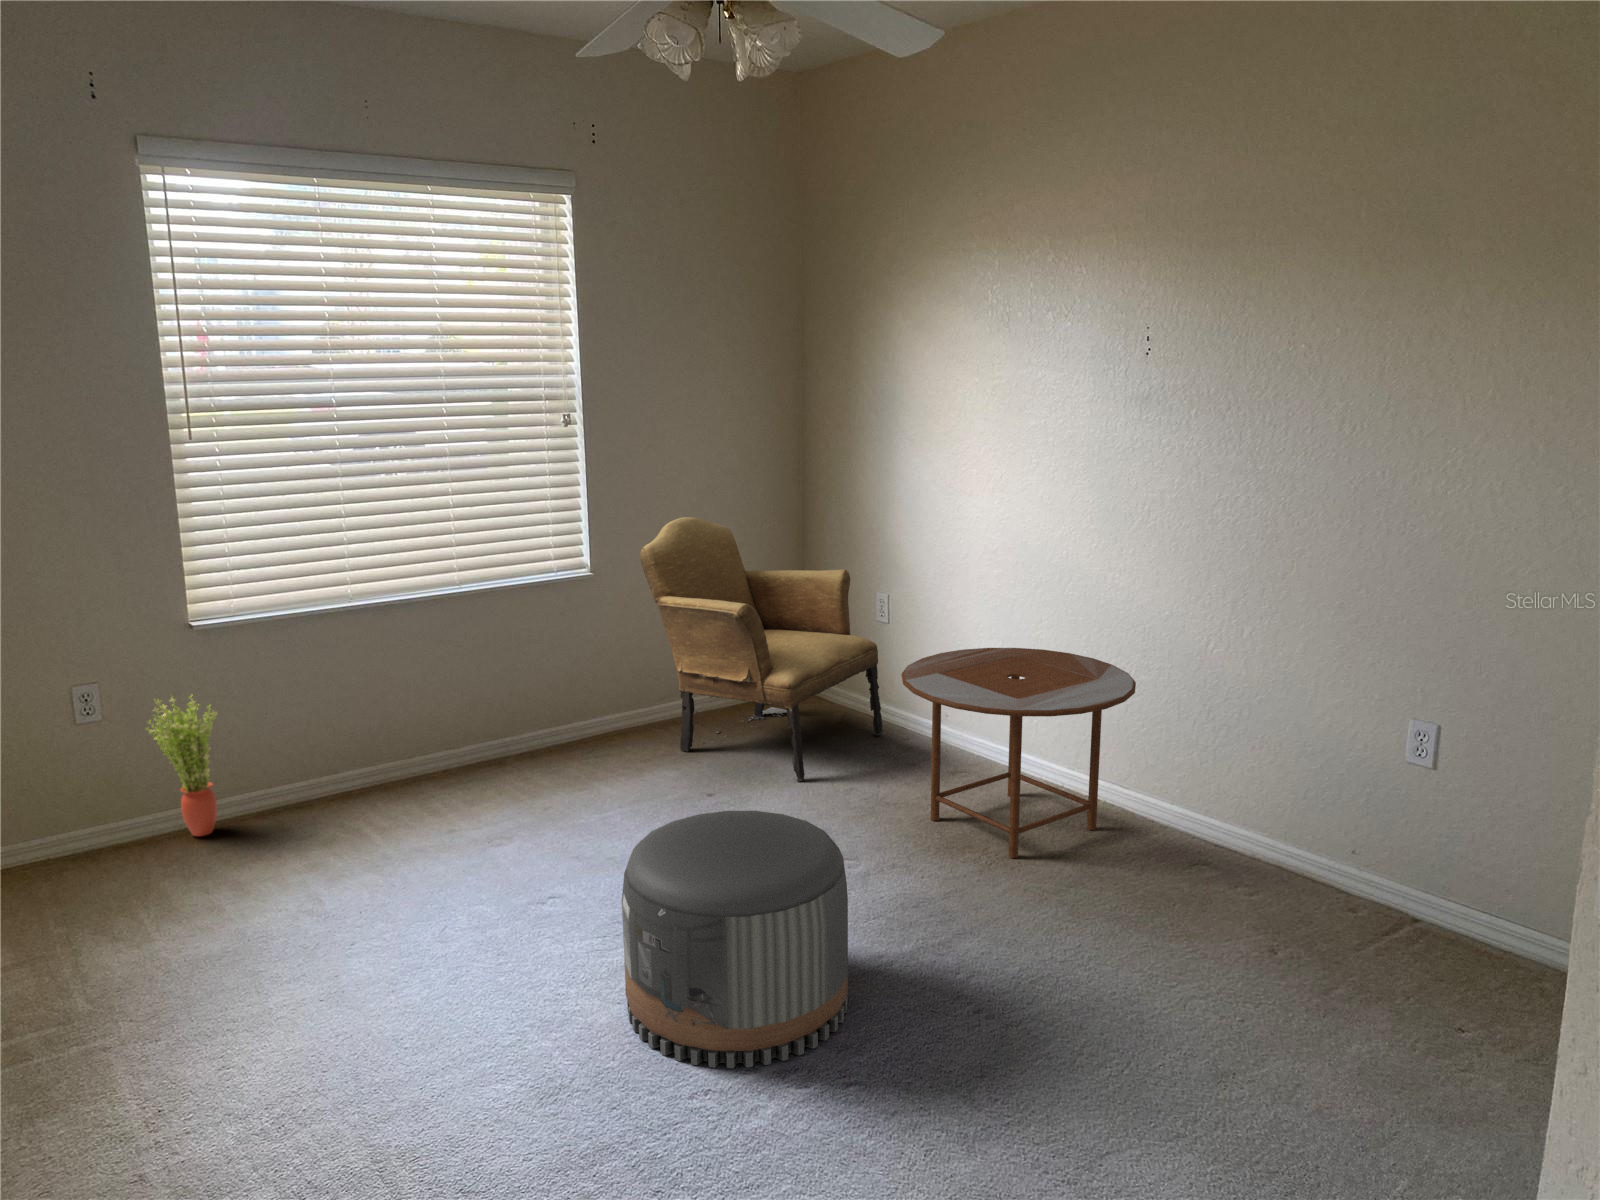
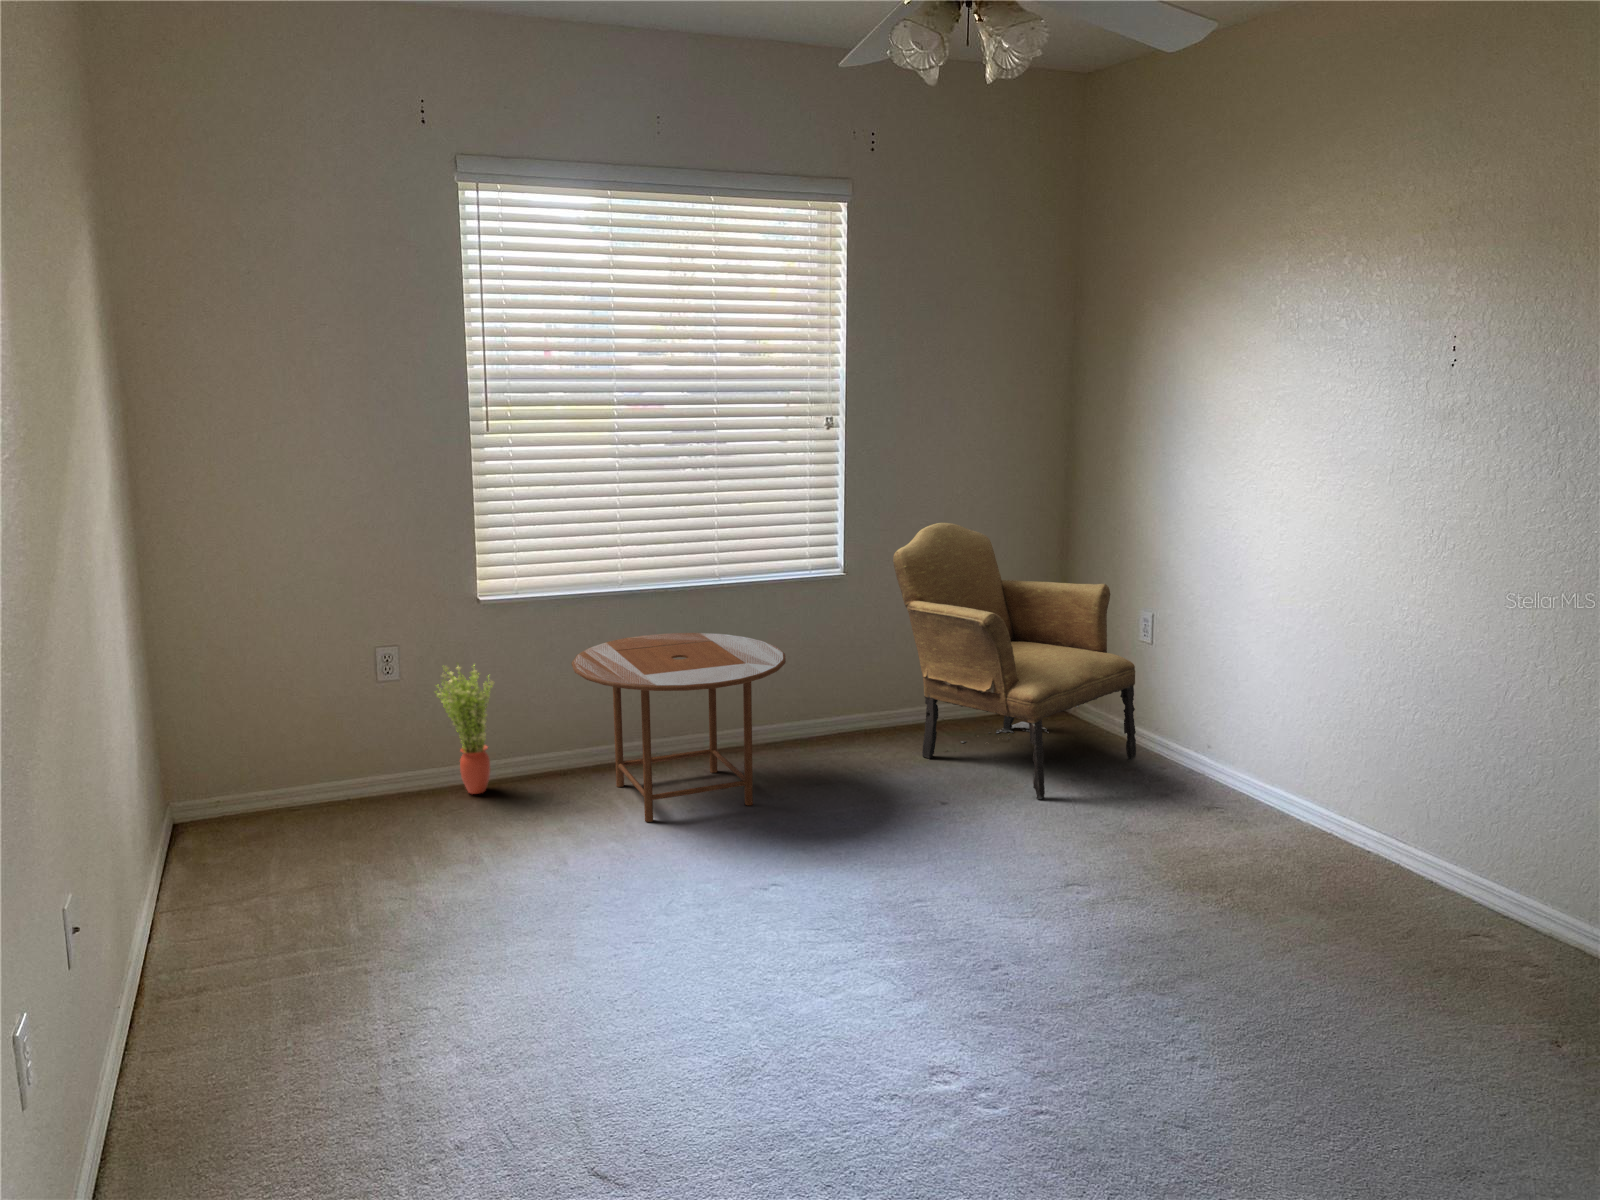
side table: present [901,648,1136,858] -> present [572,633,786,822]
pouf: present [622,811,848,1068] -> none [827,818,1058,1079]

